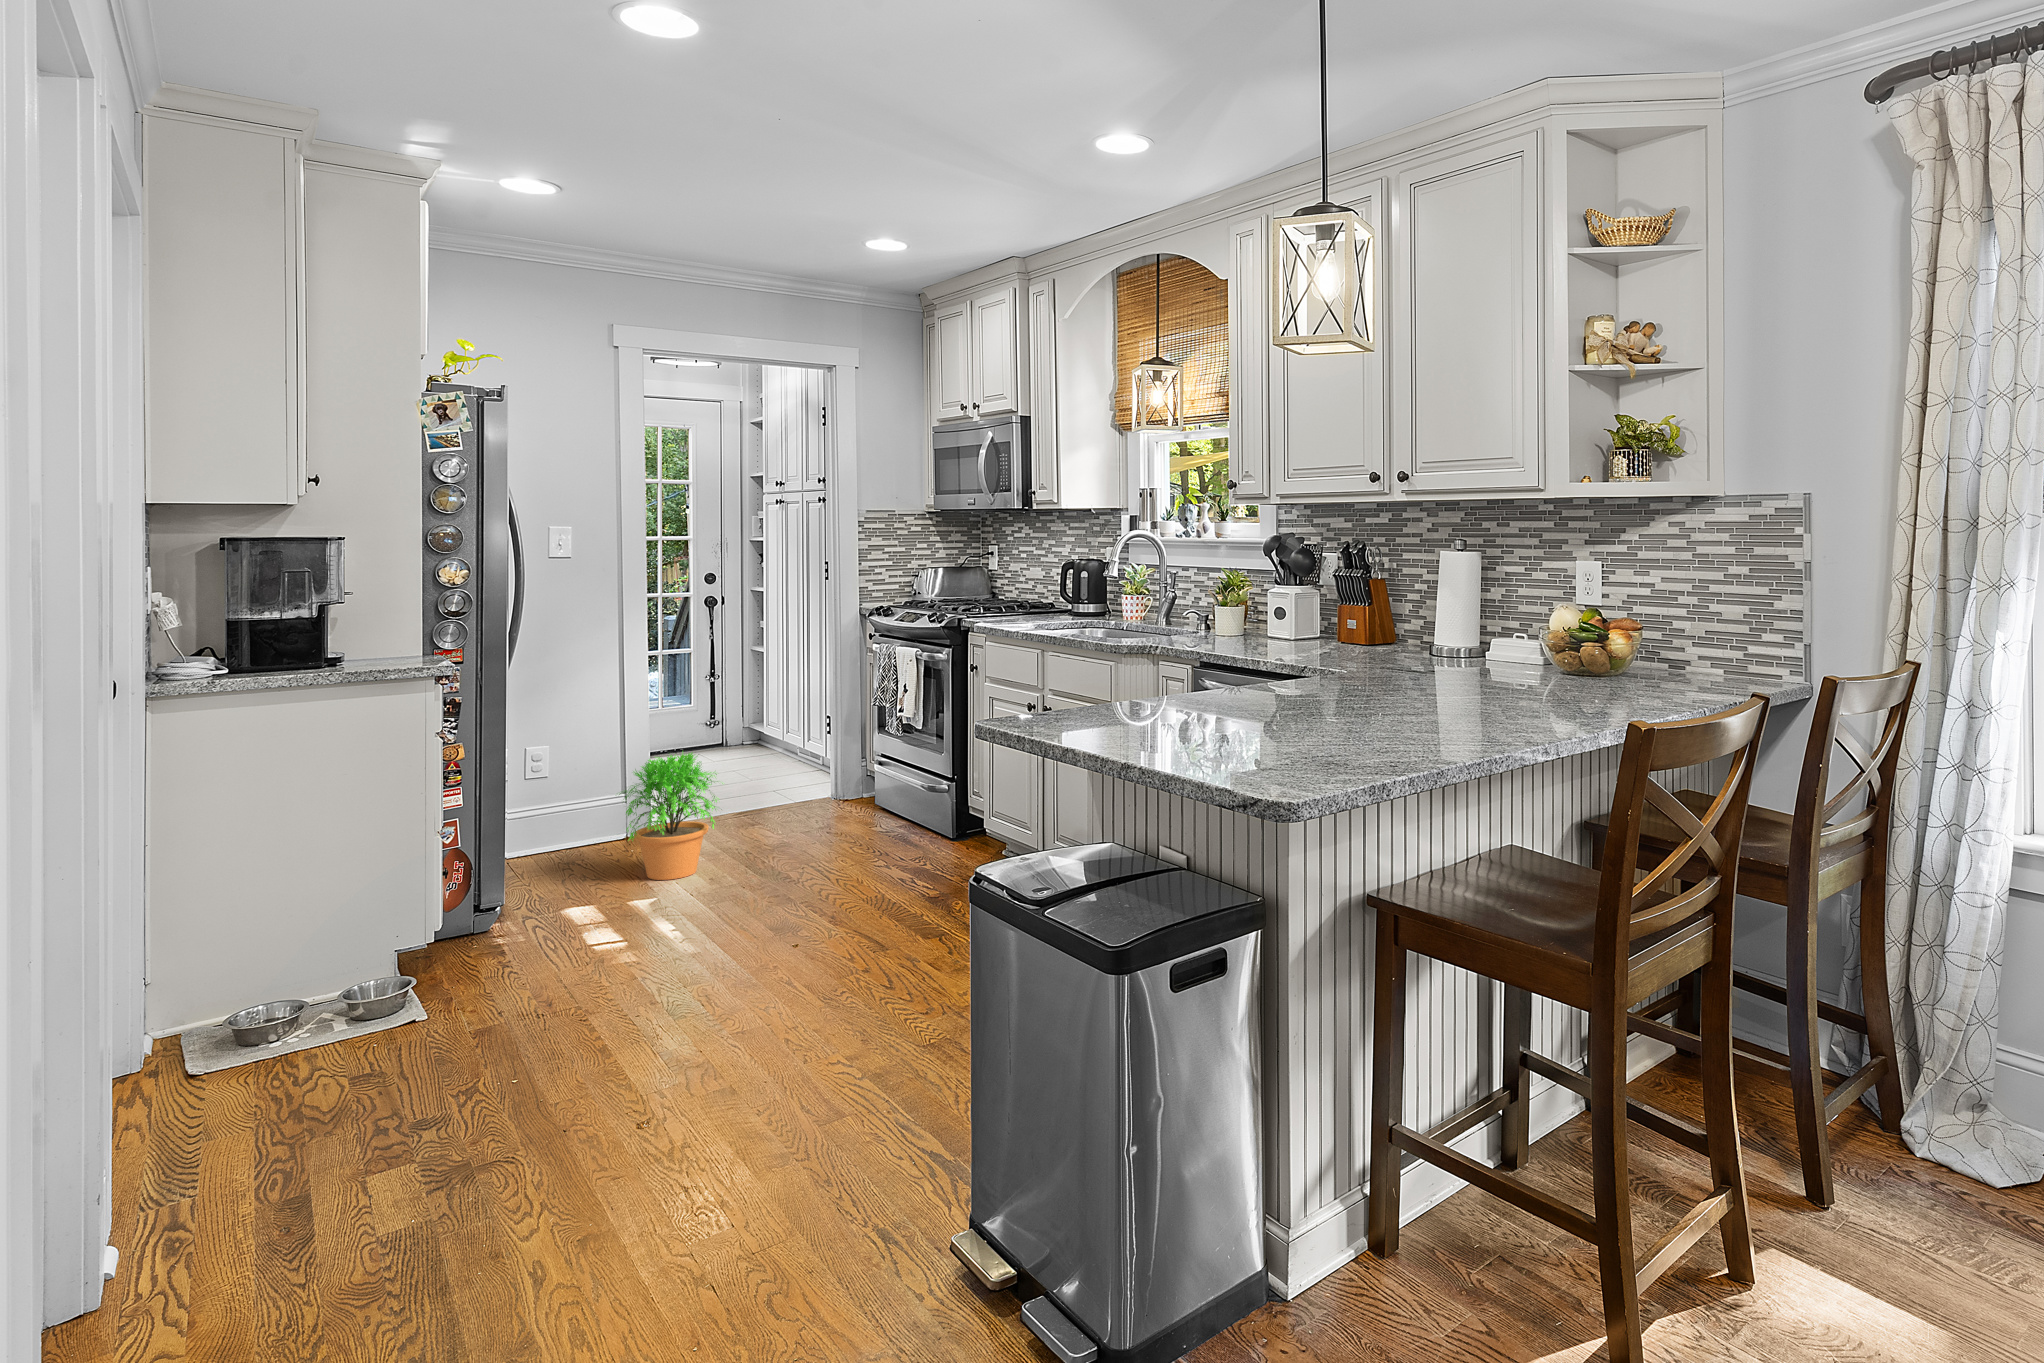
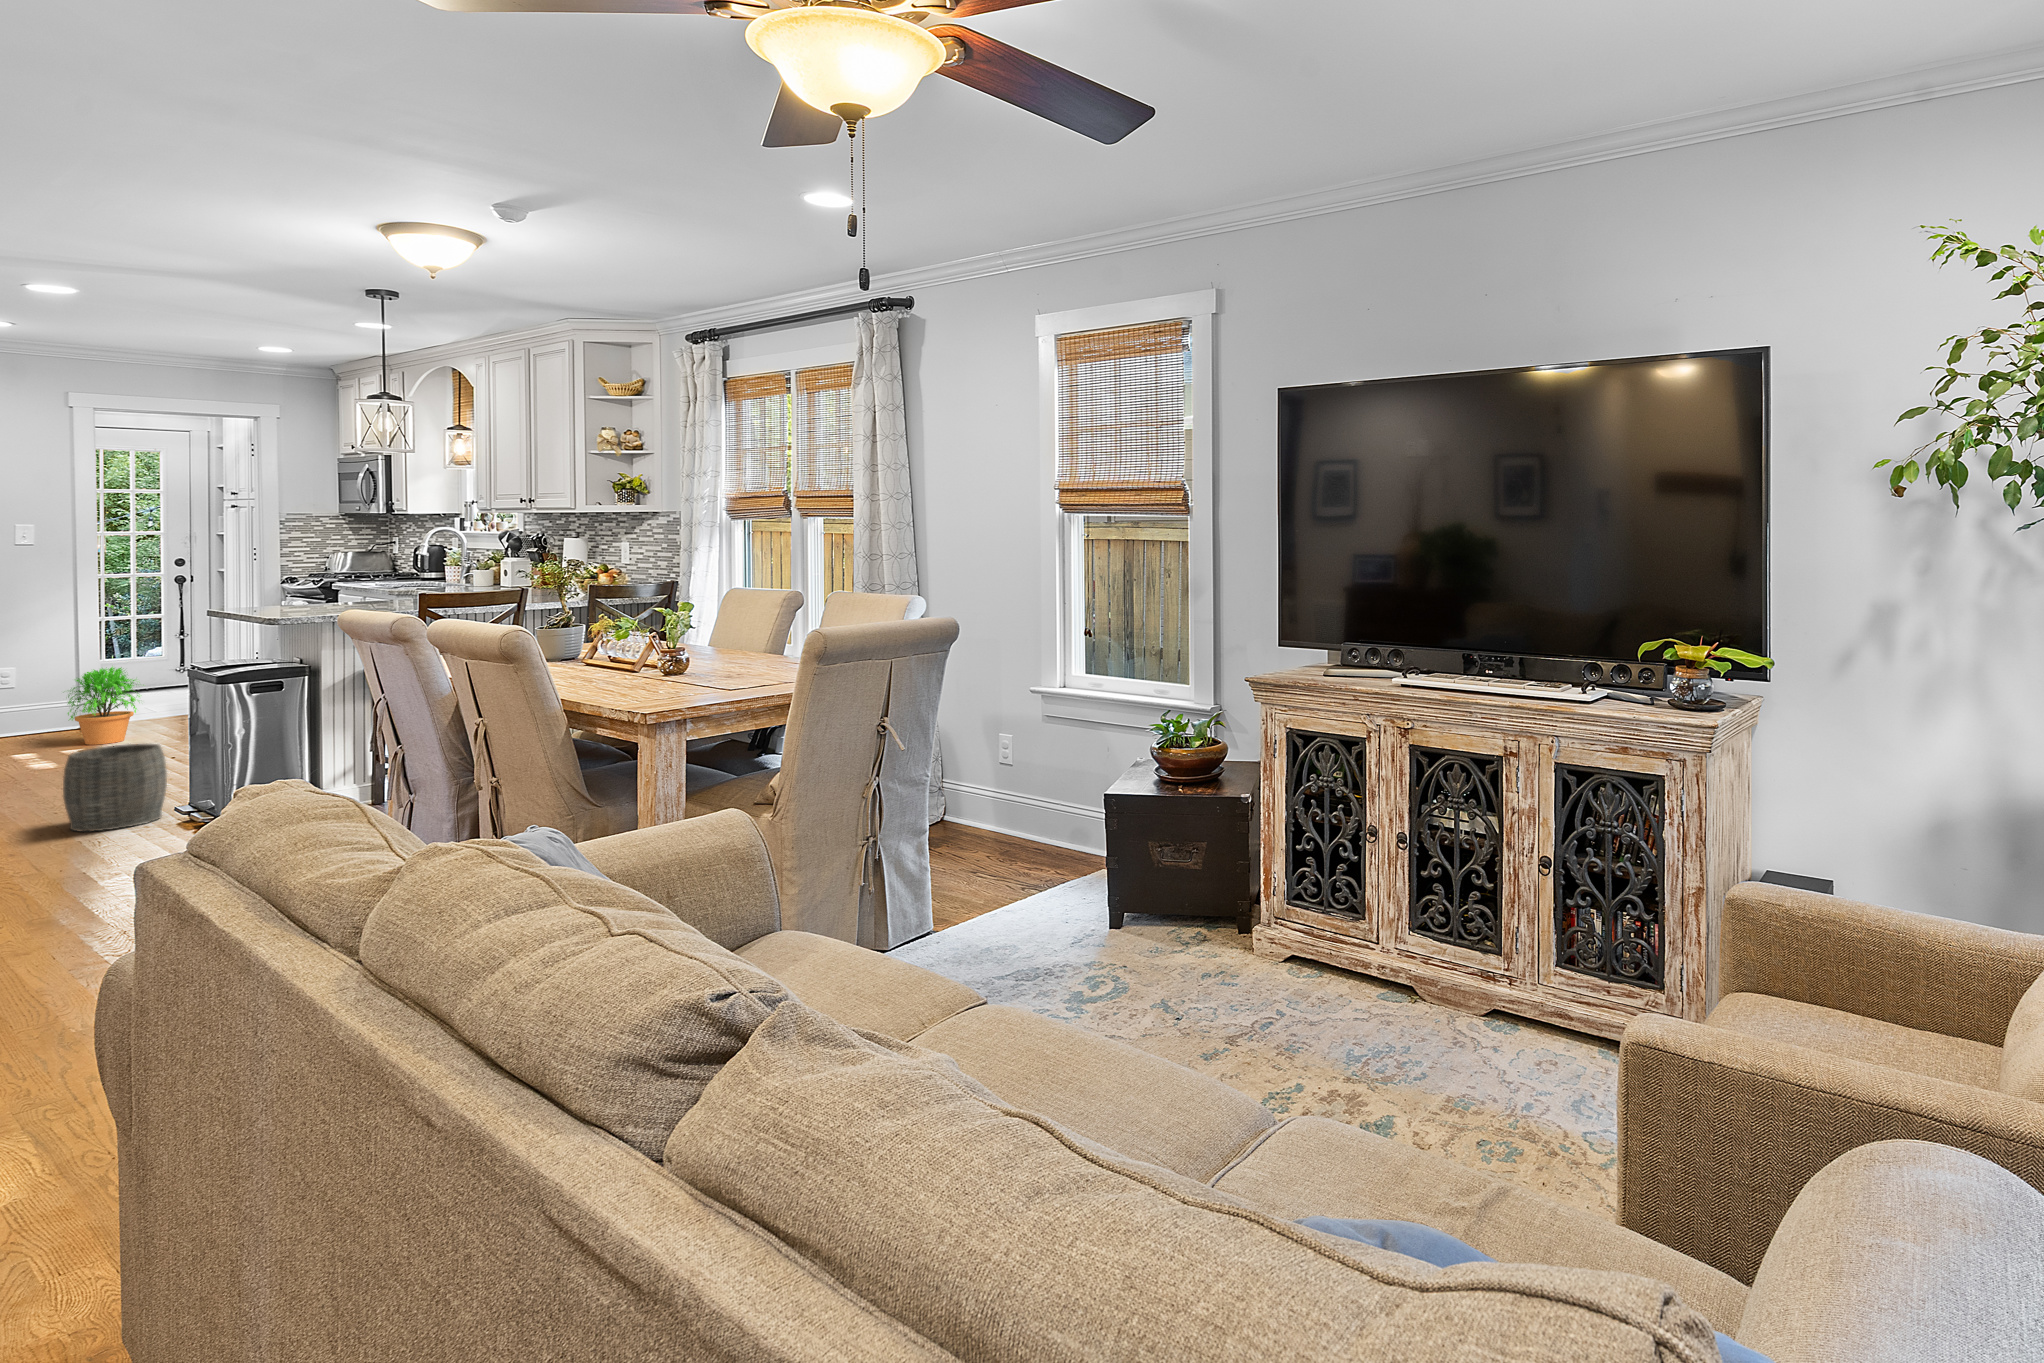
woven basket: none [722,1001,900,1240] -> present [63,744,167,832]

